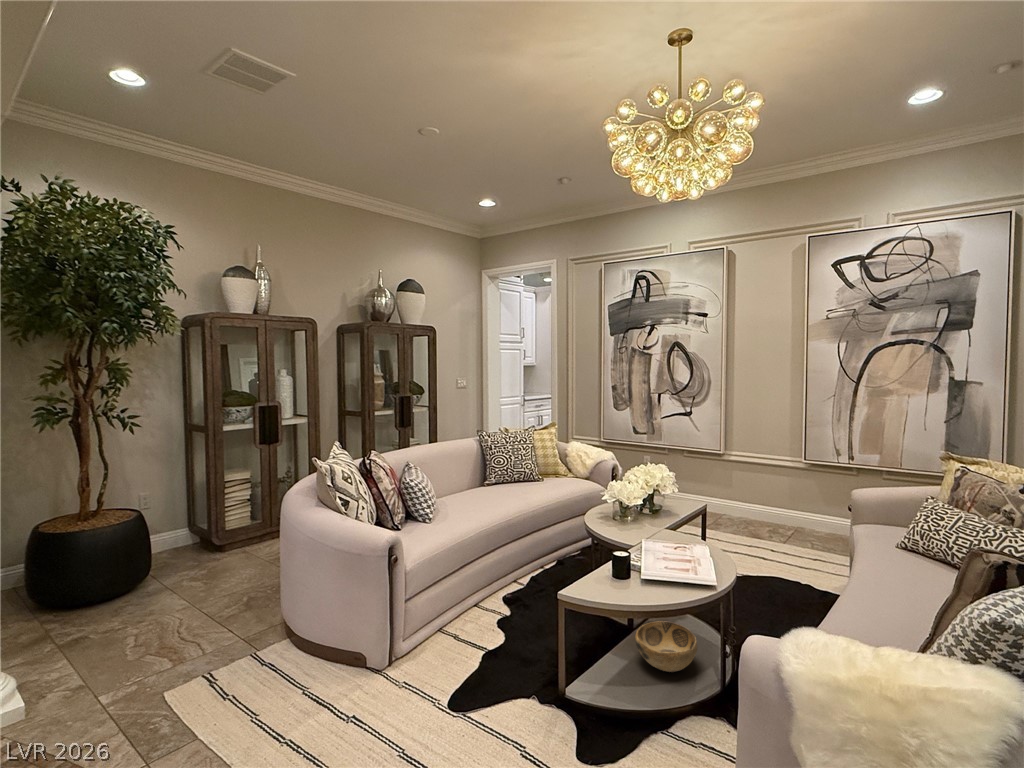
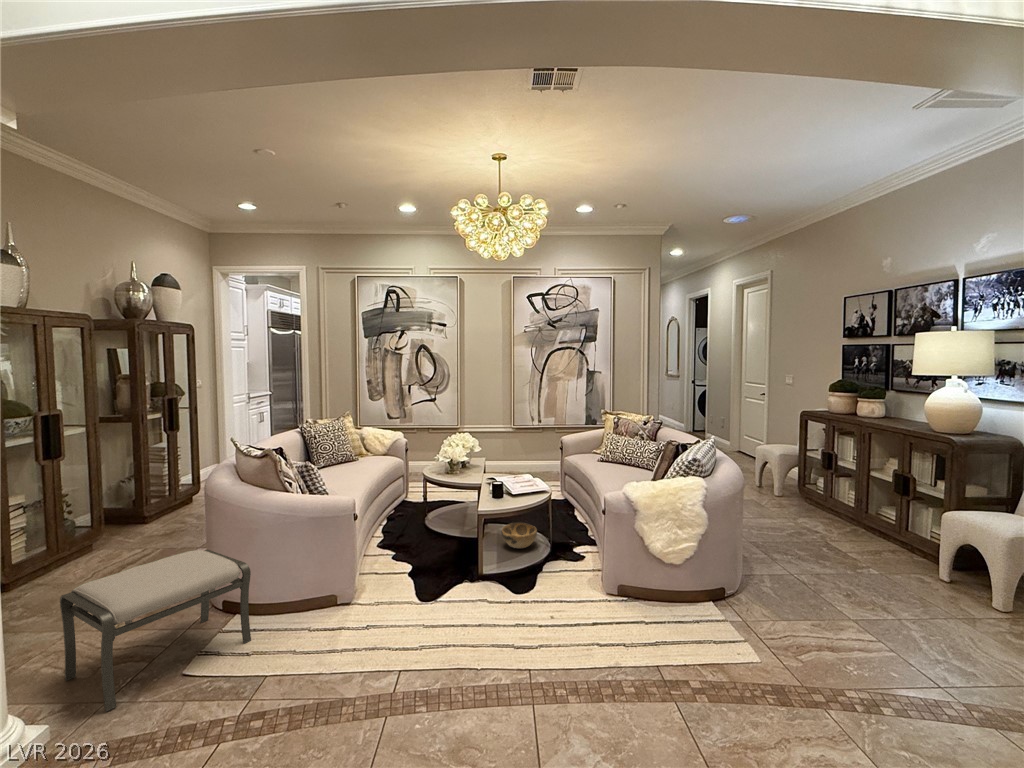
ottoman: none [78,553,267,700] -> present [60,550,251,712]

